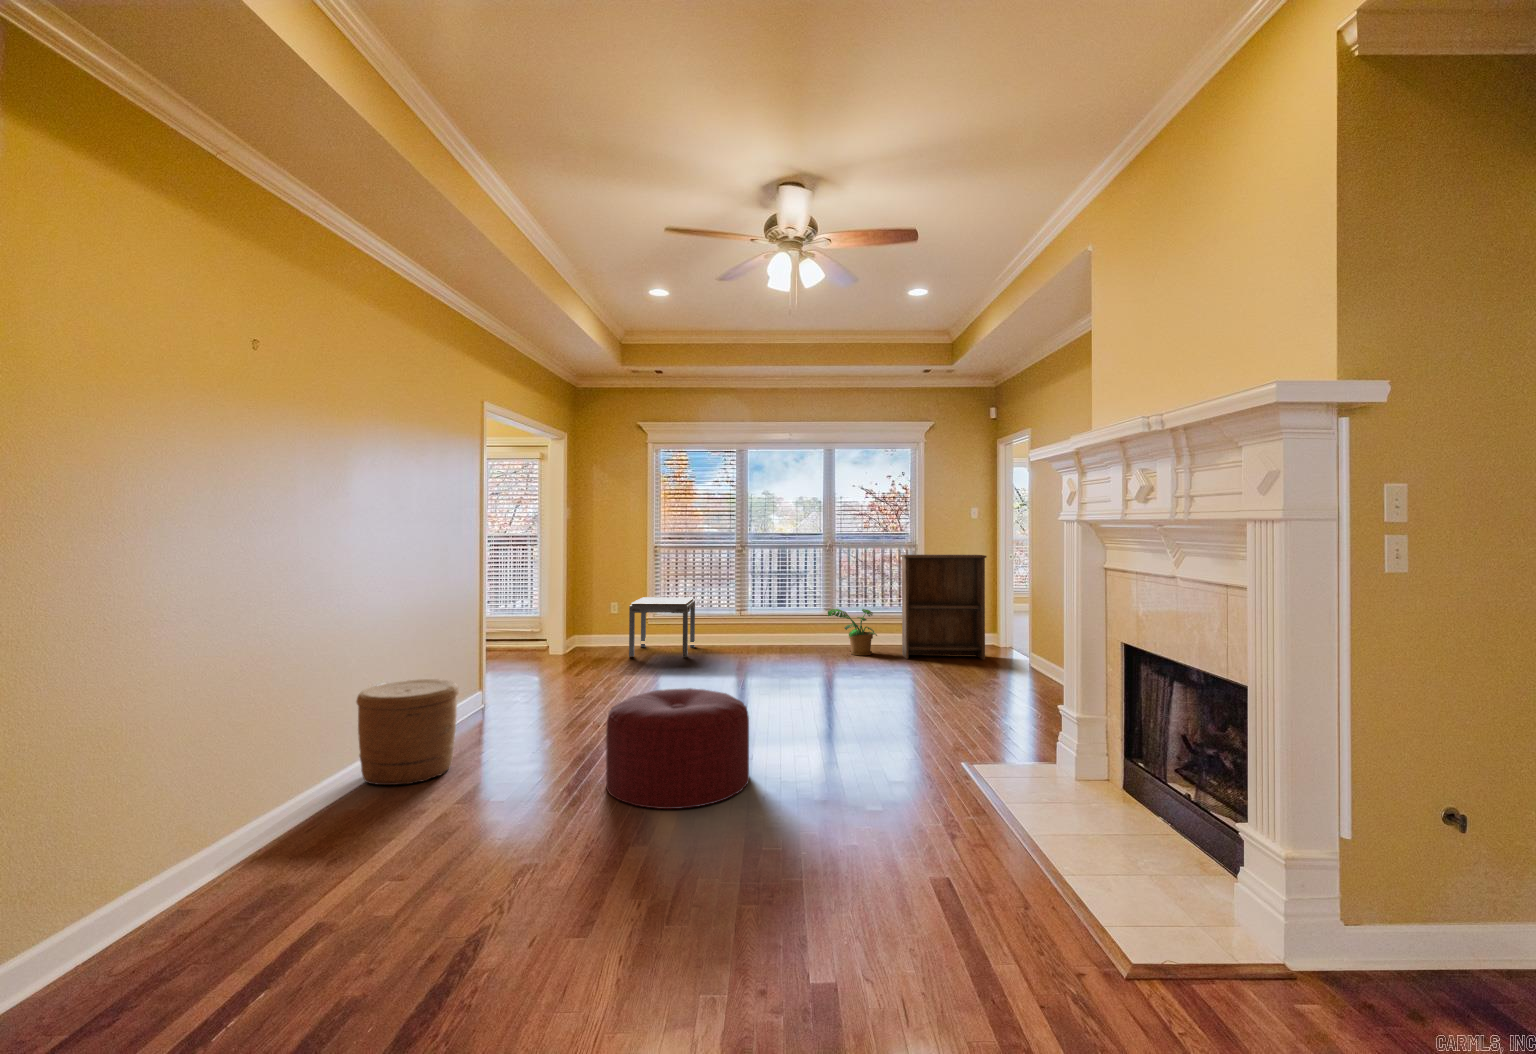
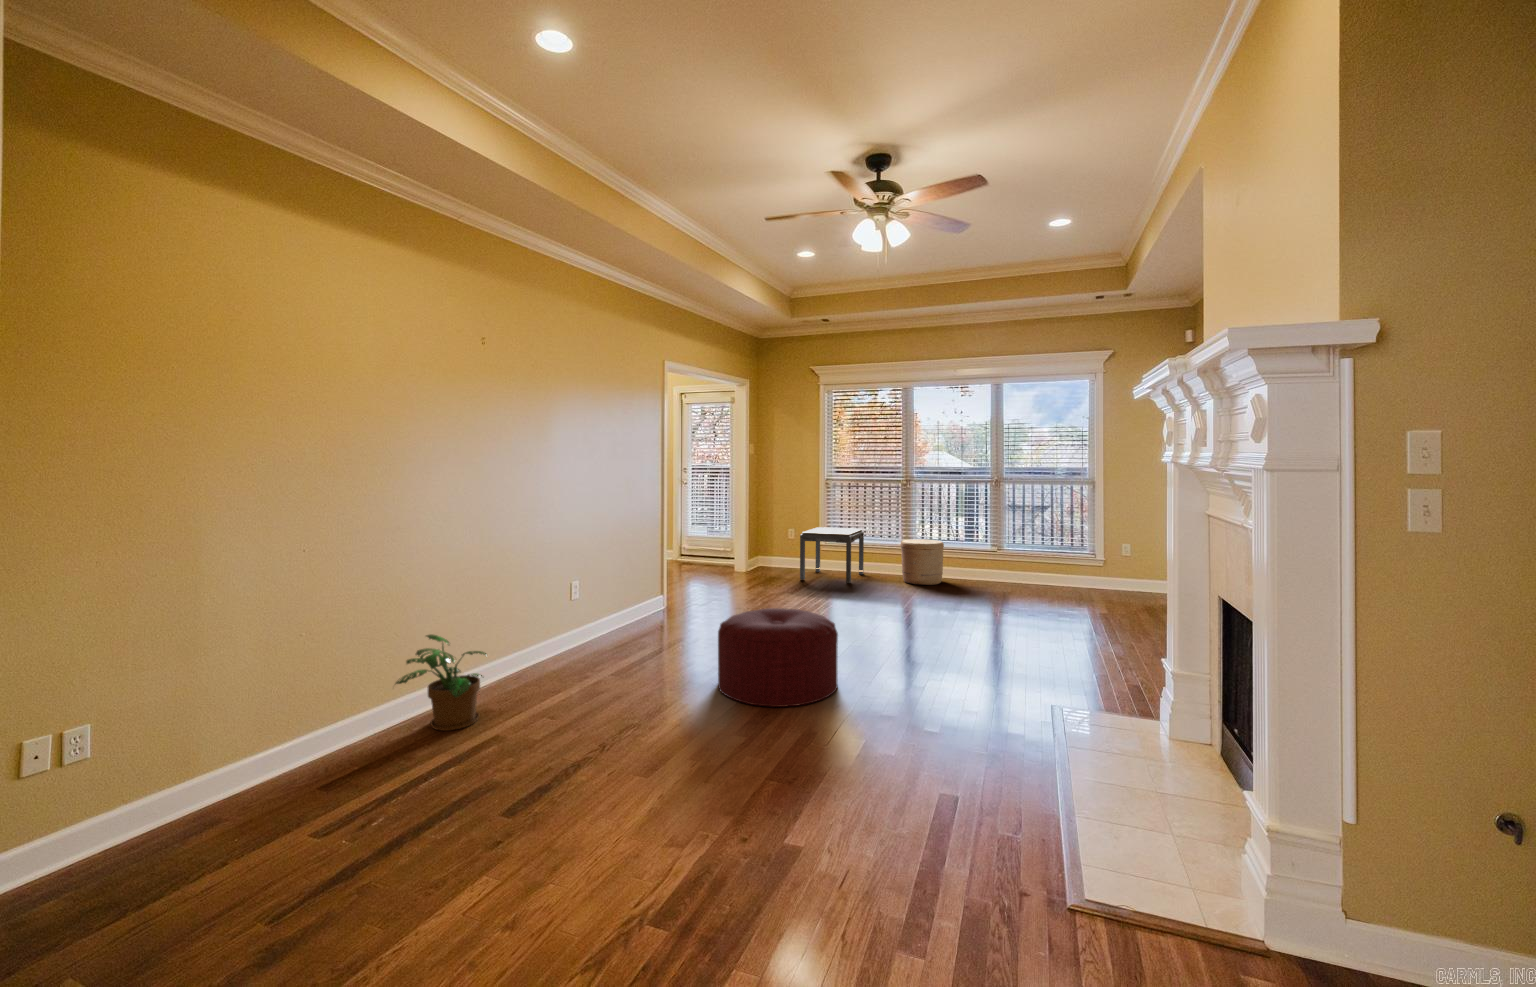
bookshelf: present [900,554,987,660] -> none [1069,492,1168,605]
potted plant: present [828,609,877,655] -> present [395,634,486,731]
woven basket: present [356,679,459,785] -> present [900,539,944,585]

